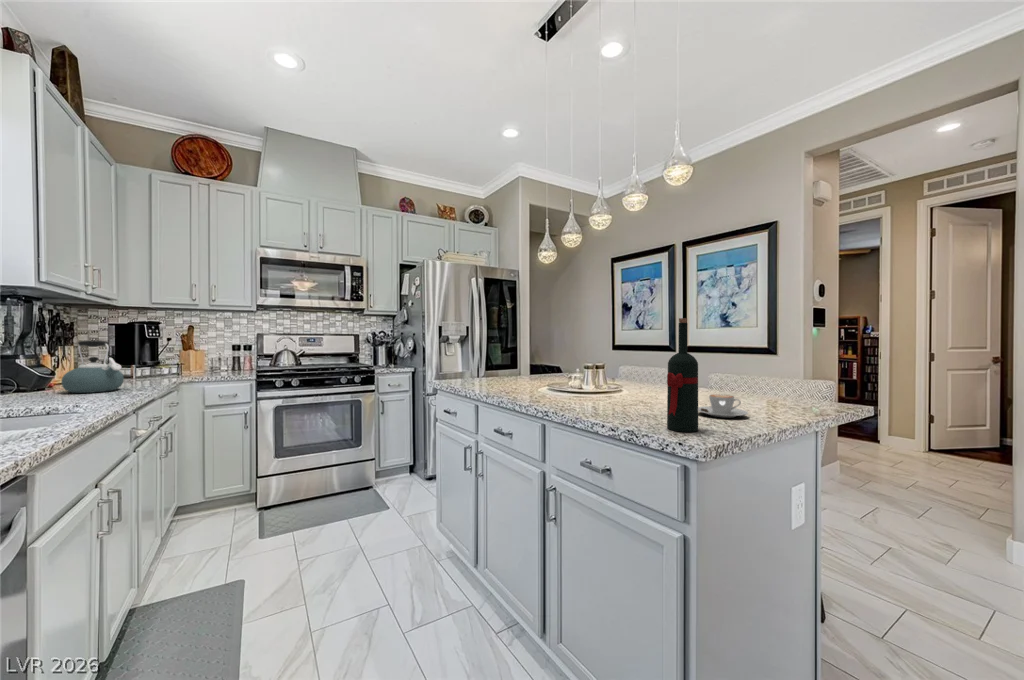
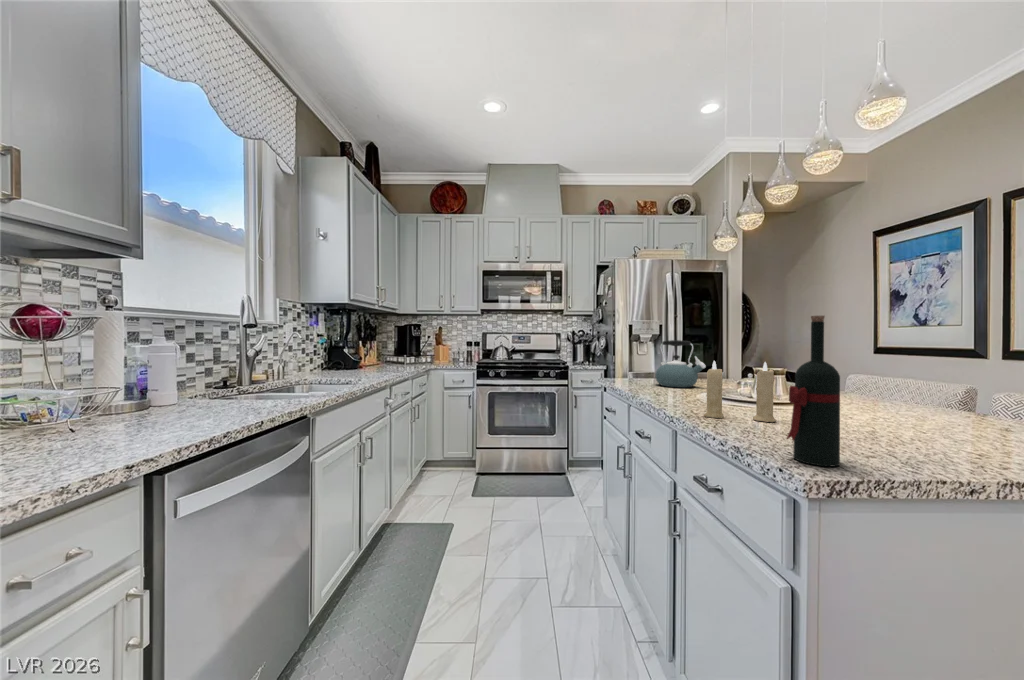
kettle: present [62,341,124,393] -> present [655,340,705,388]
candle: none [565,355,618,406] -> present [704,361,776,422]
coffee cup: present [698,394,748,417] -> none [883,422,980,458]

